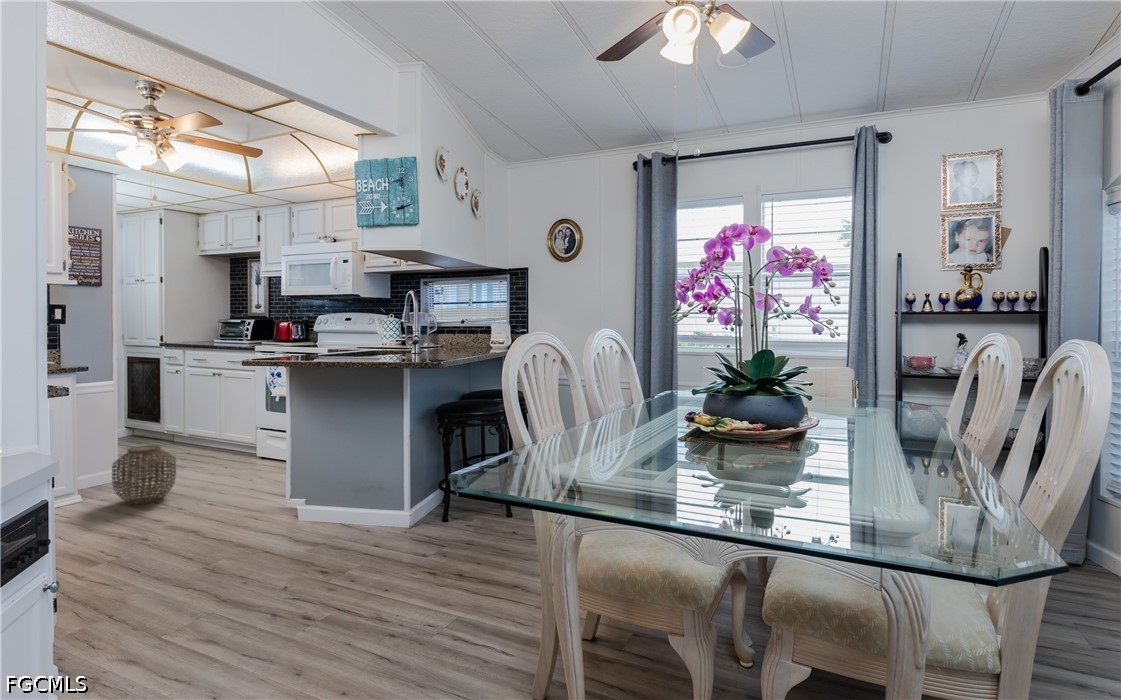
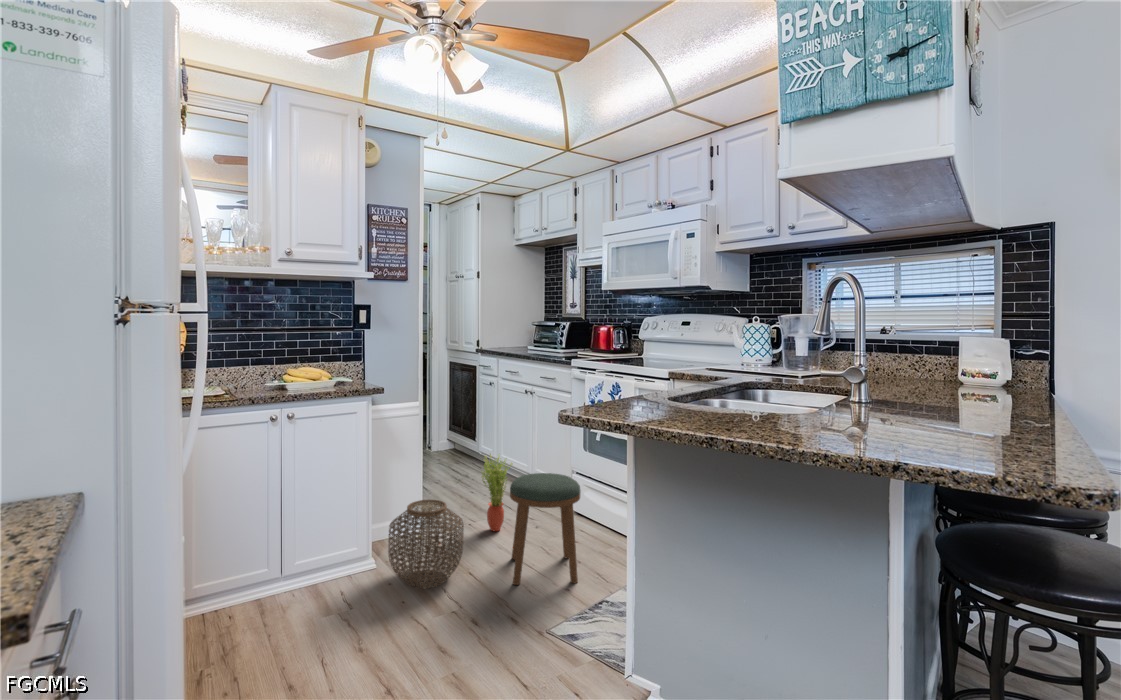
potted plant: none [183,417,211,475] -> present [482,454,512,531]
stool: none [212,422,267,493] -> present [510,473,580,585]

